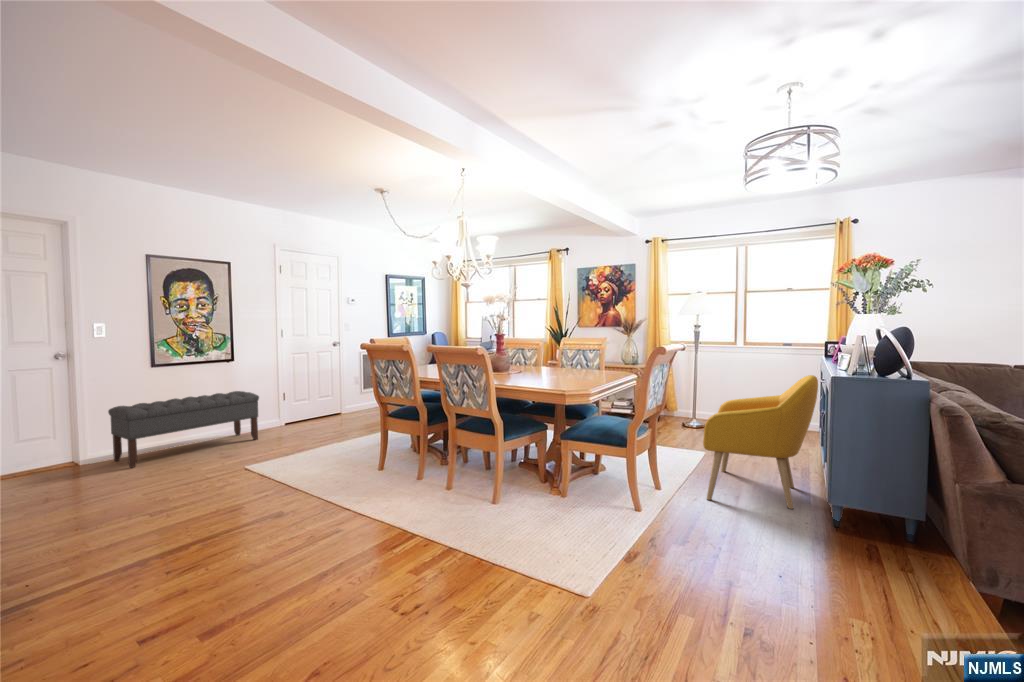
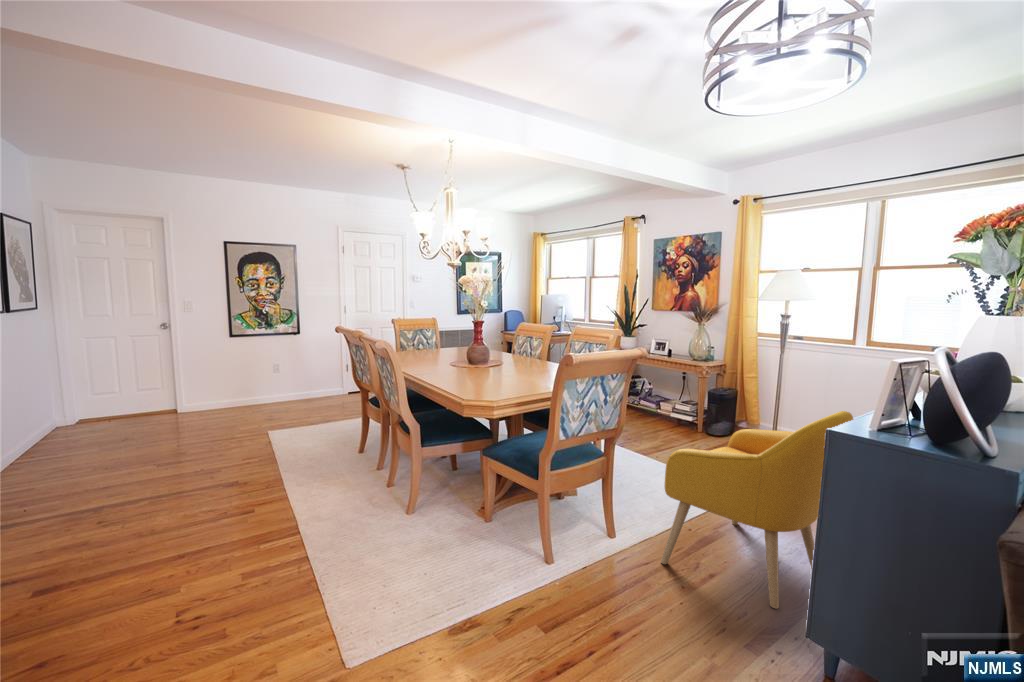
bench: present [108,391,259,468] -> none [193,361,311,421]

